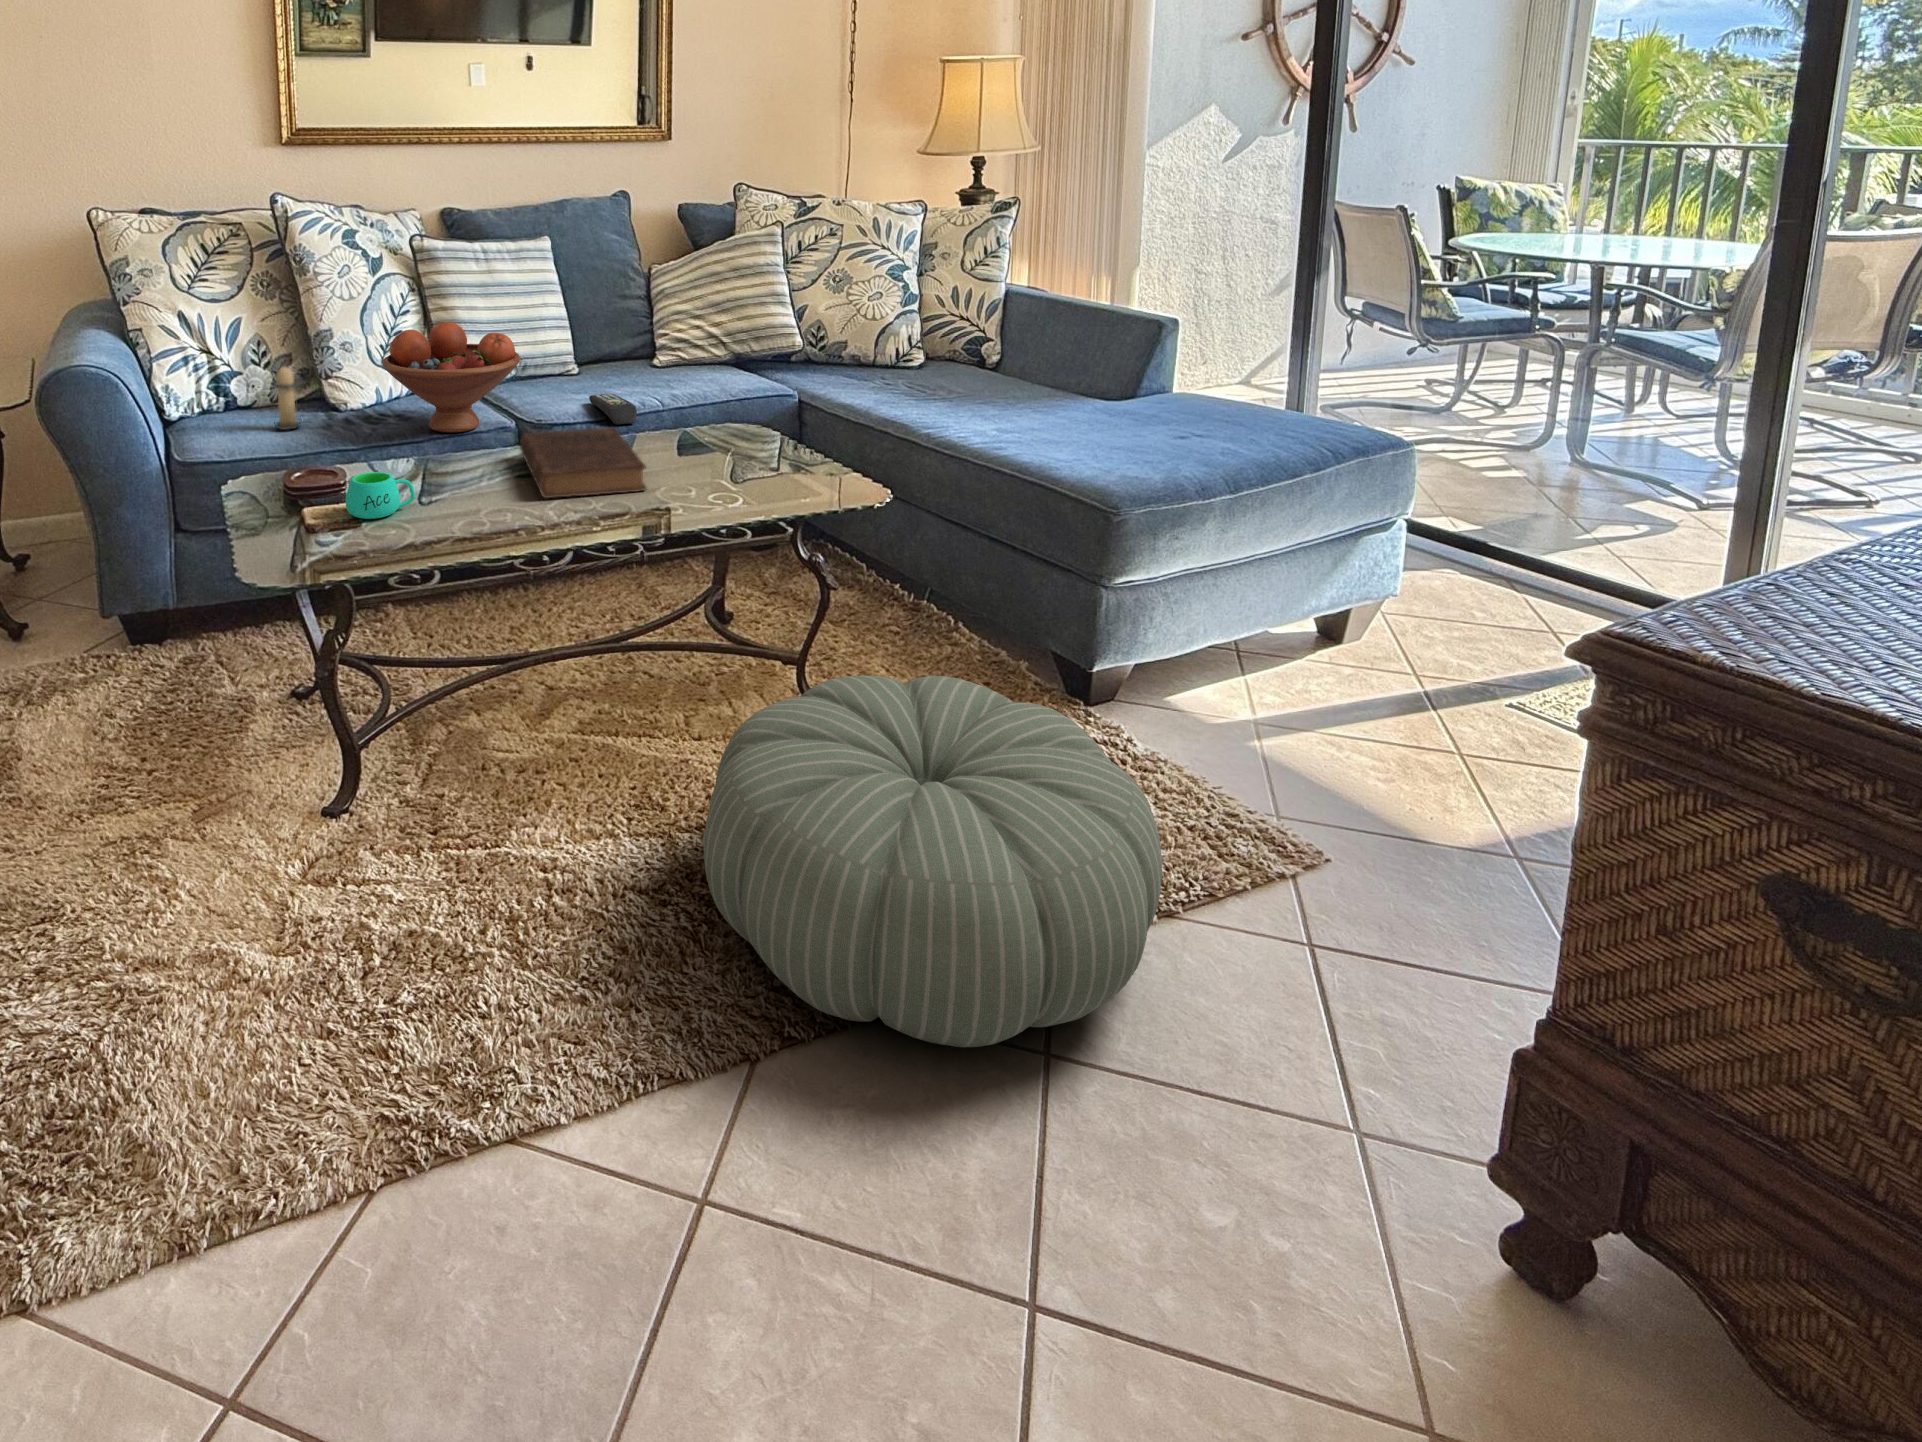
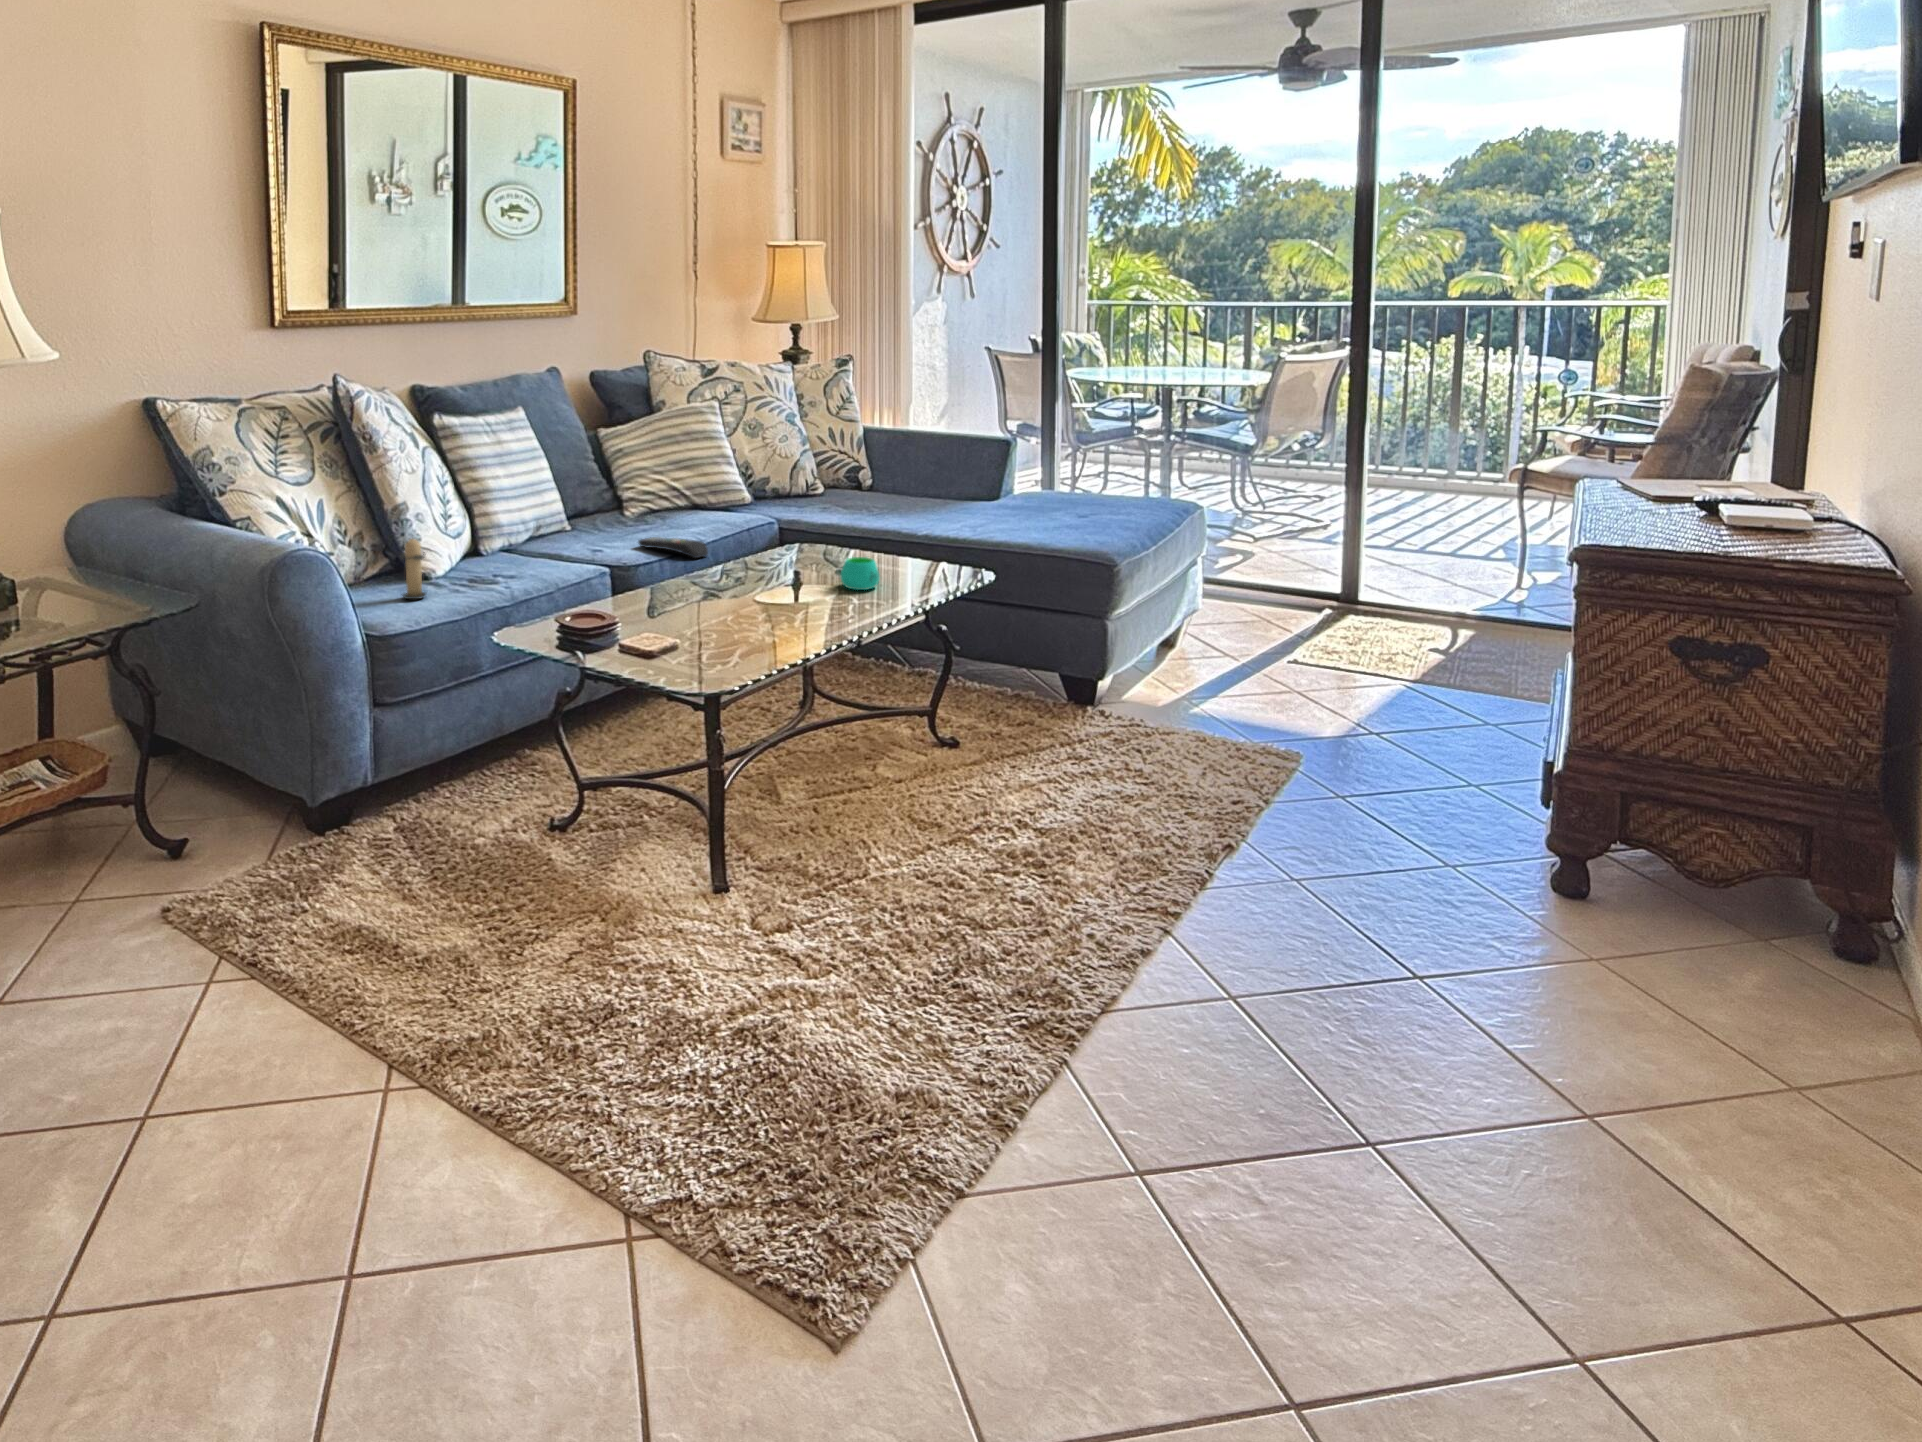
fruit bowl: present [382,322,521,433] -> none [503,484,627,582]
book: present [520,428,647,498] -> none [674,556,818,610]
mug: present [346,472,415,519] -> present [841,557,880,590]
pouf: present [704,676,1162,1047] -> none [1000,680,1312,884]

